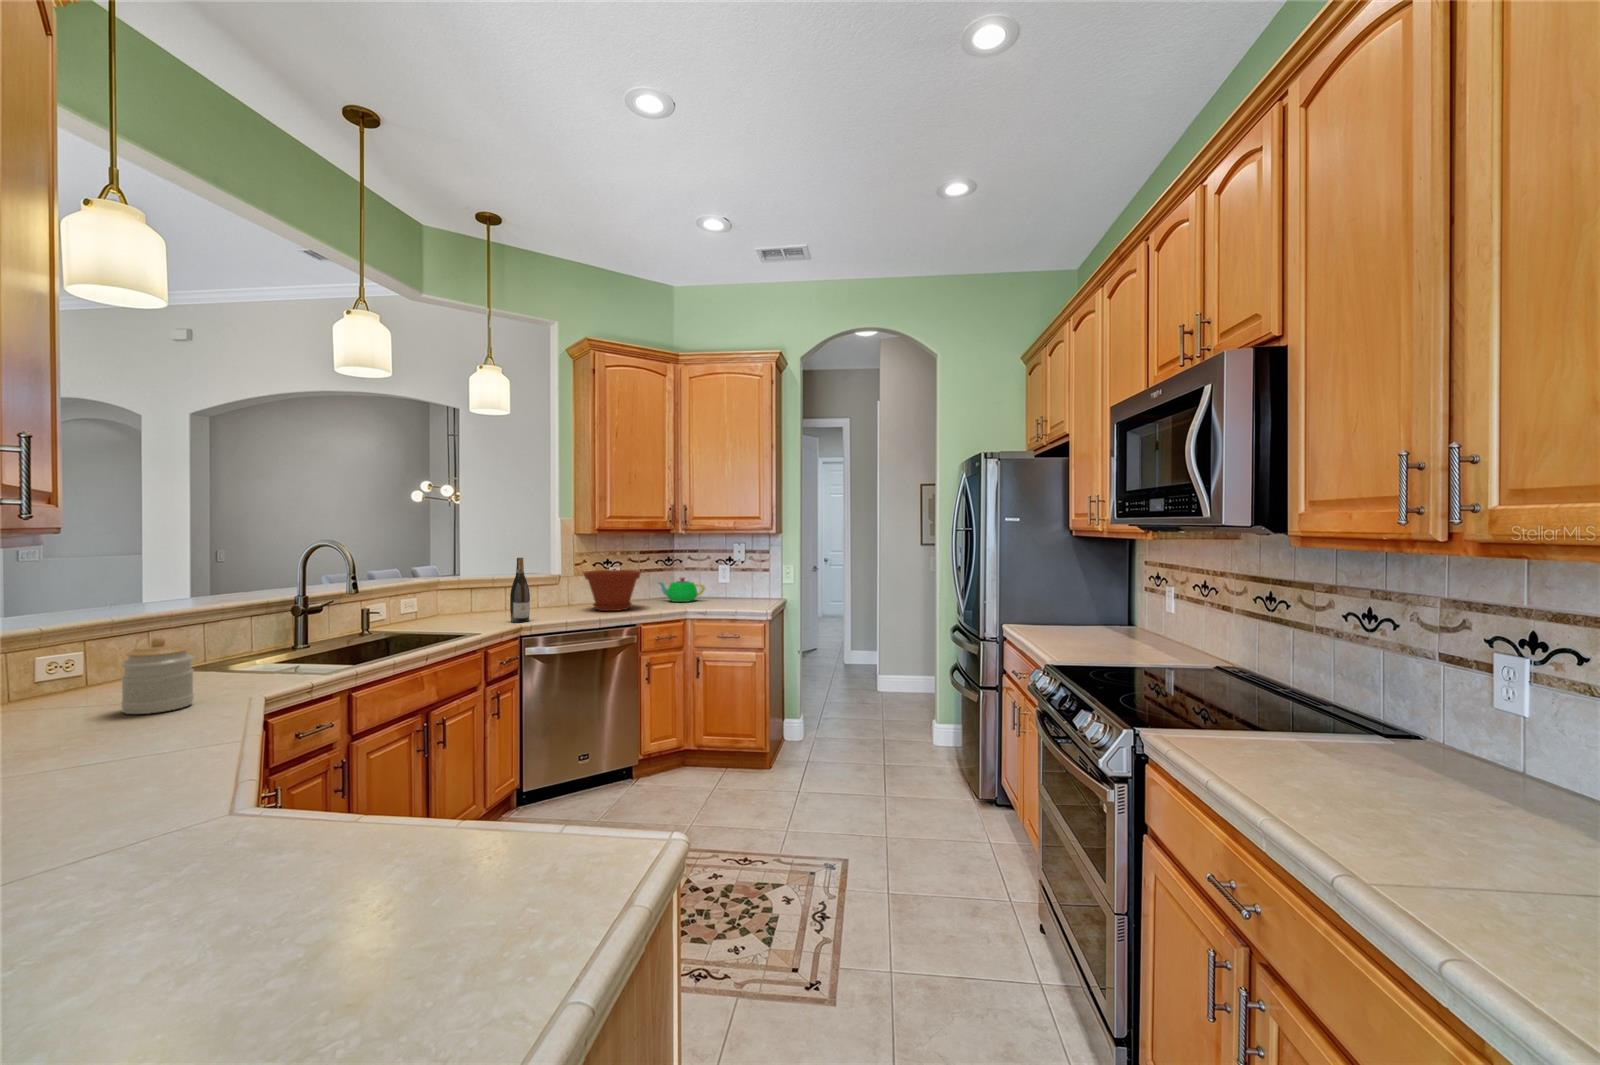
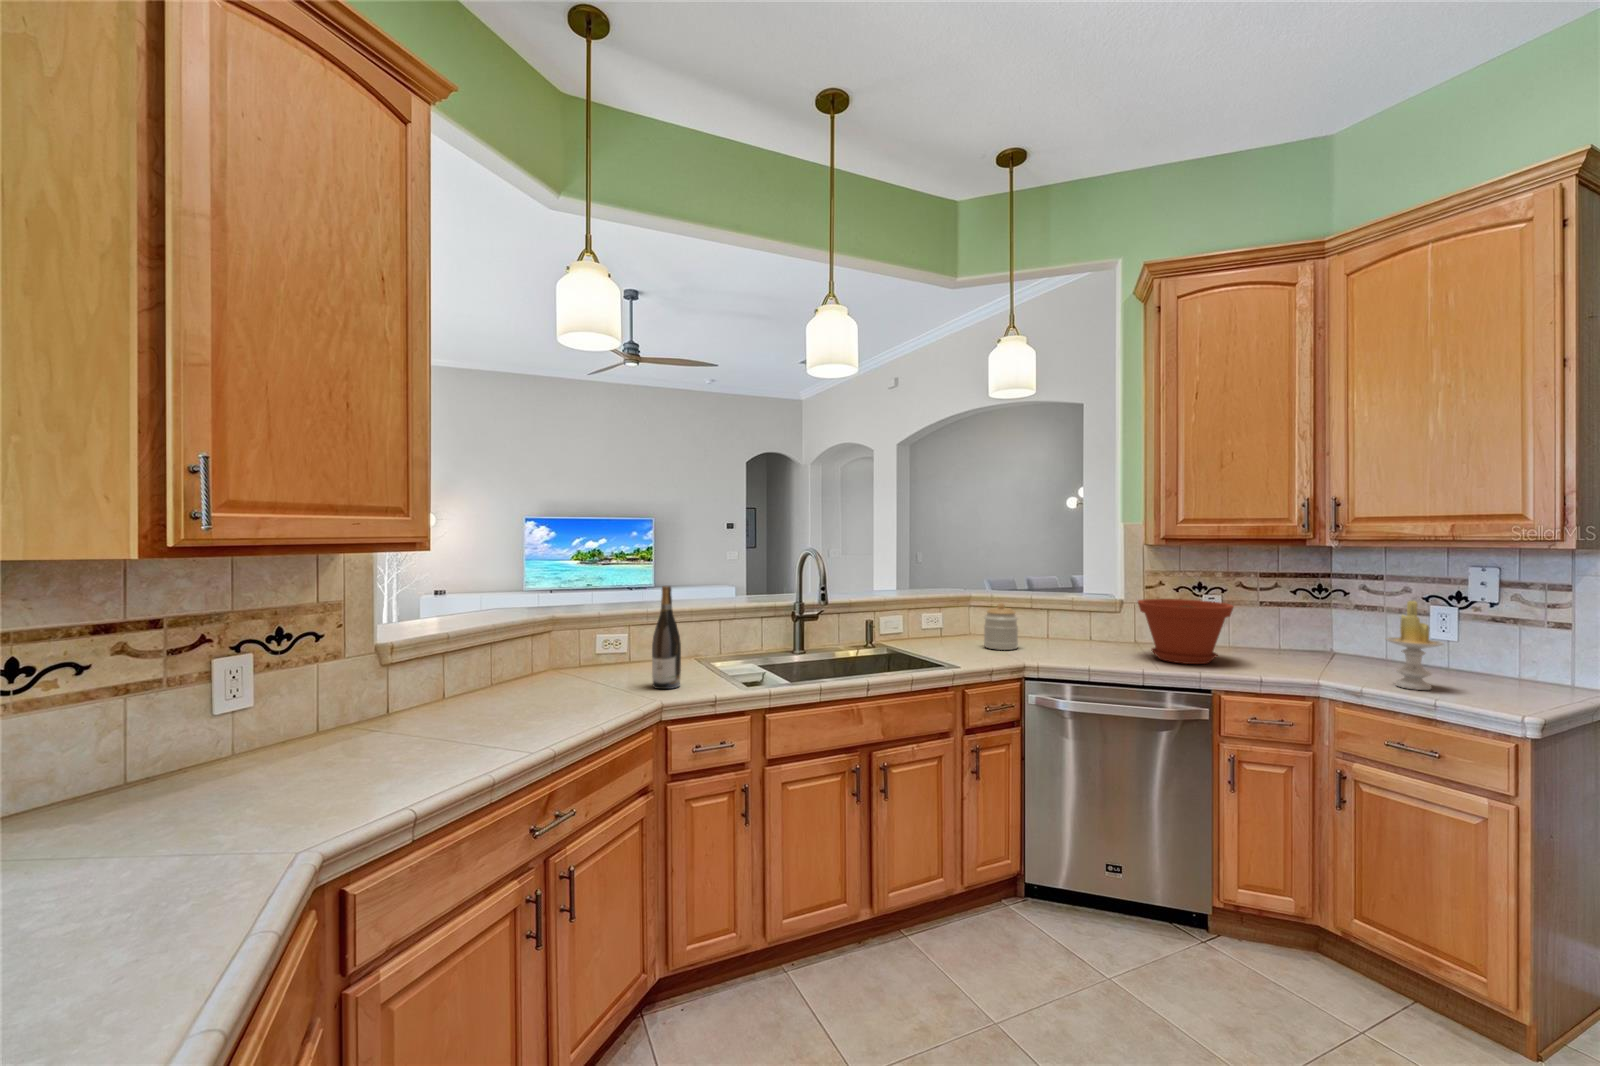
wine bottle: present [510,558,530,622] -> present [652,586,681,689]
candle: none [715,560,738,606] -> present [1386,601,1443,690]
teapot: present [658,578,705,602] -> none [1284,622,1380,666]
jar: present [121,637,194,714] -> present [984,603,1018,650]

